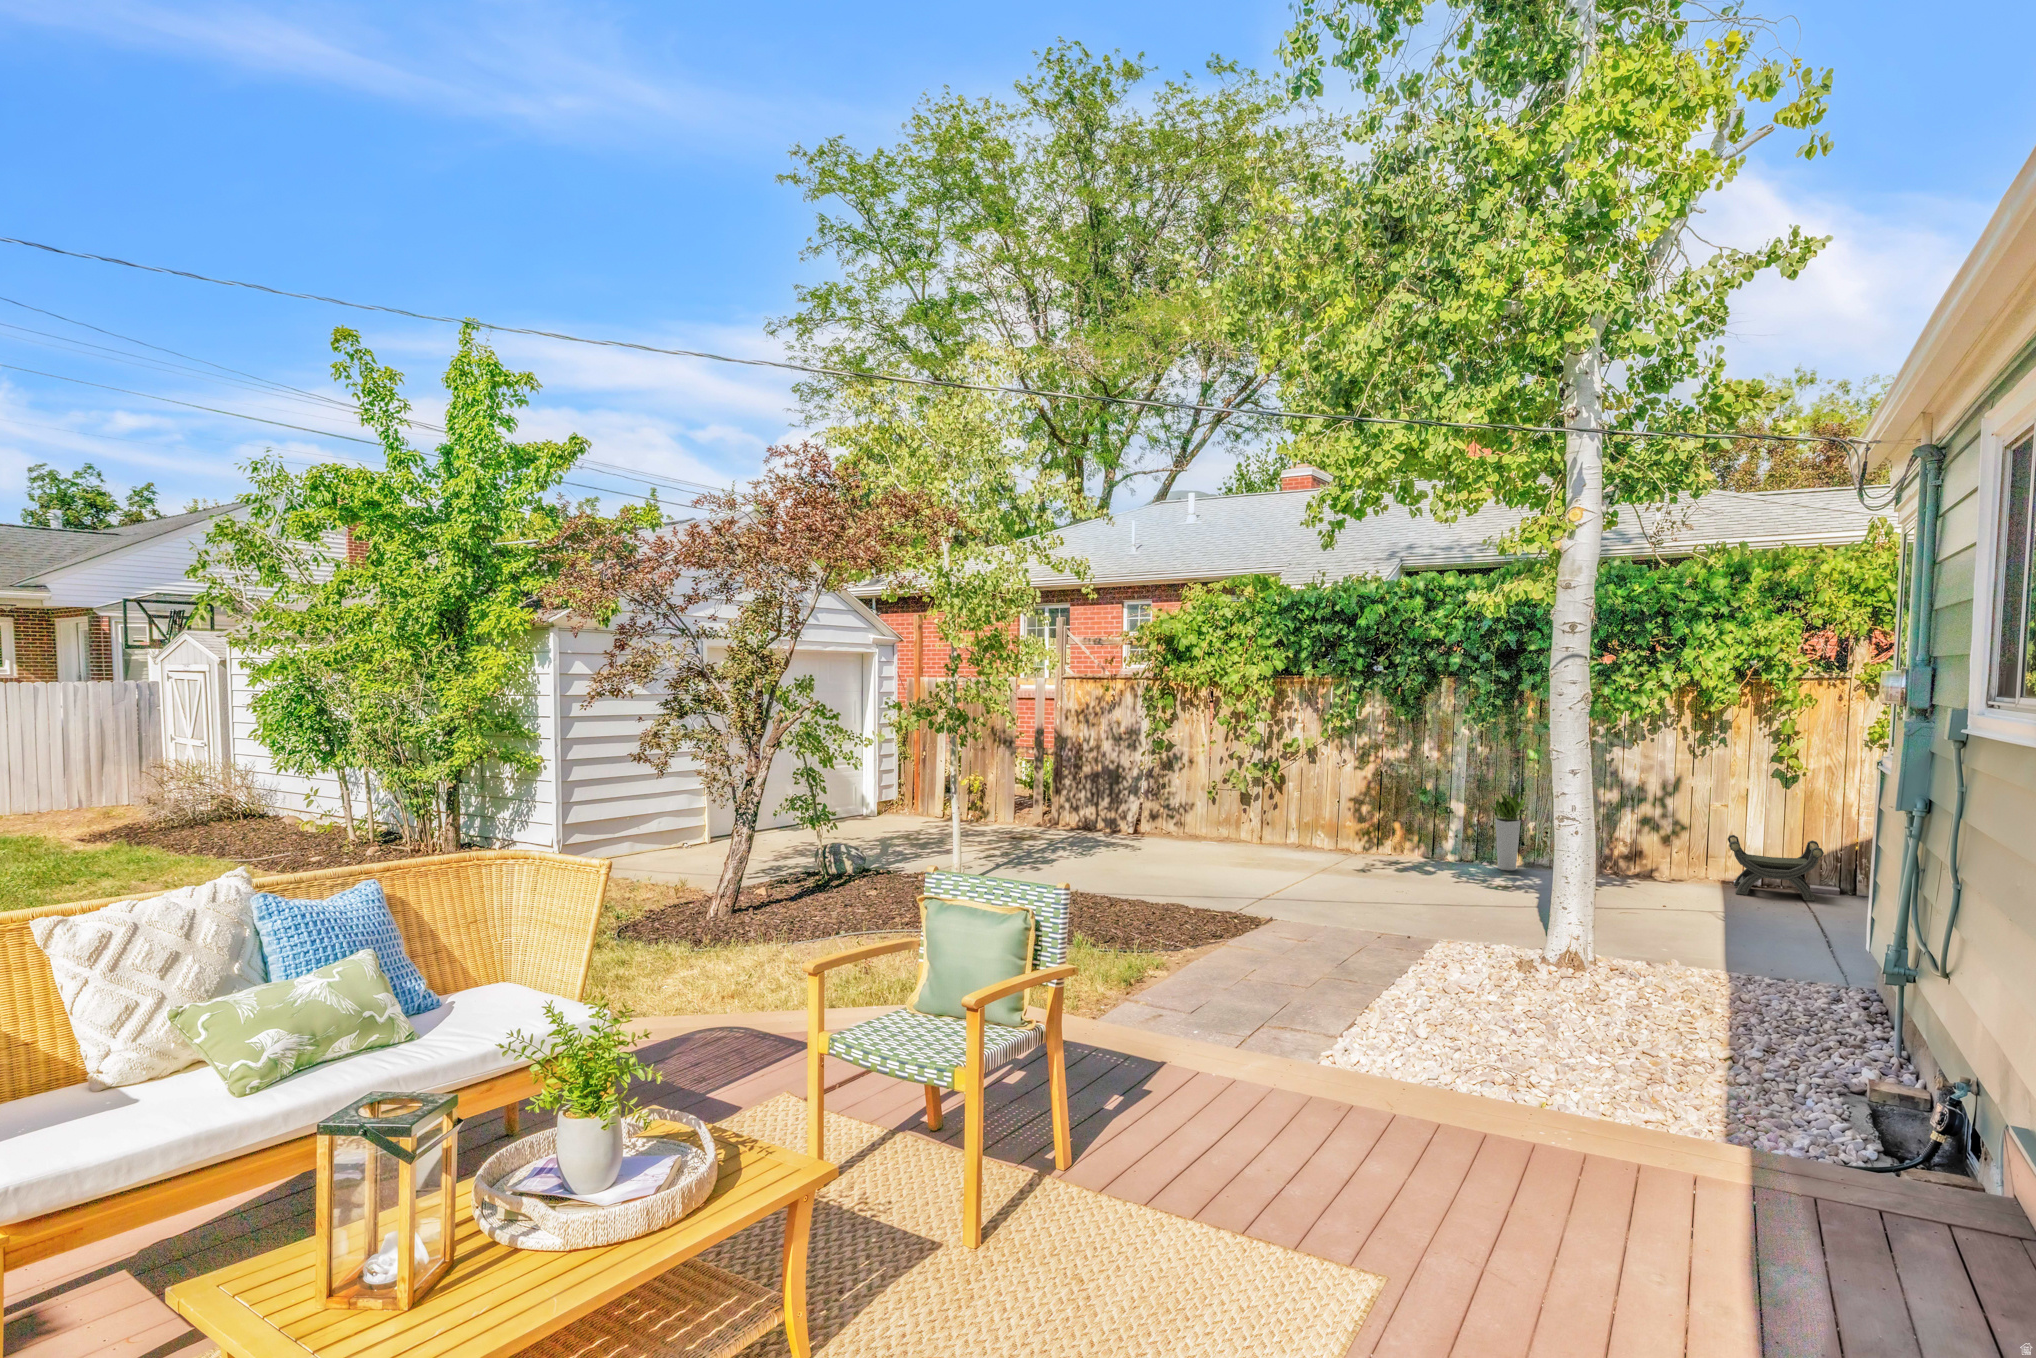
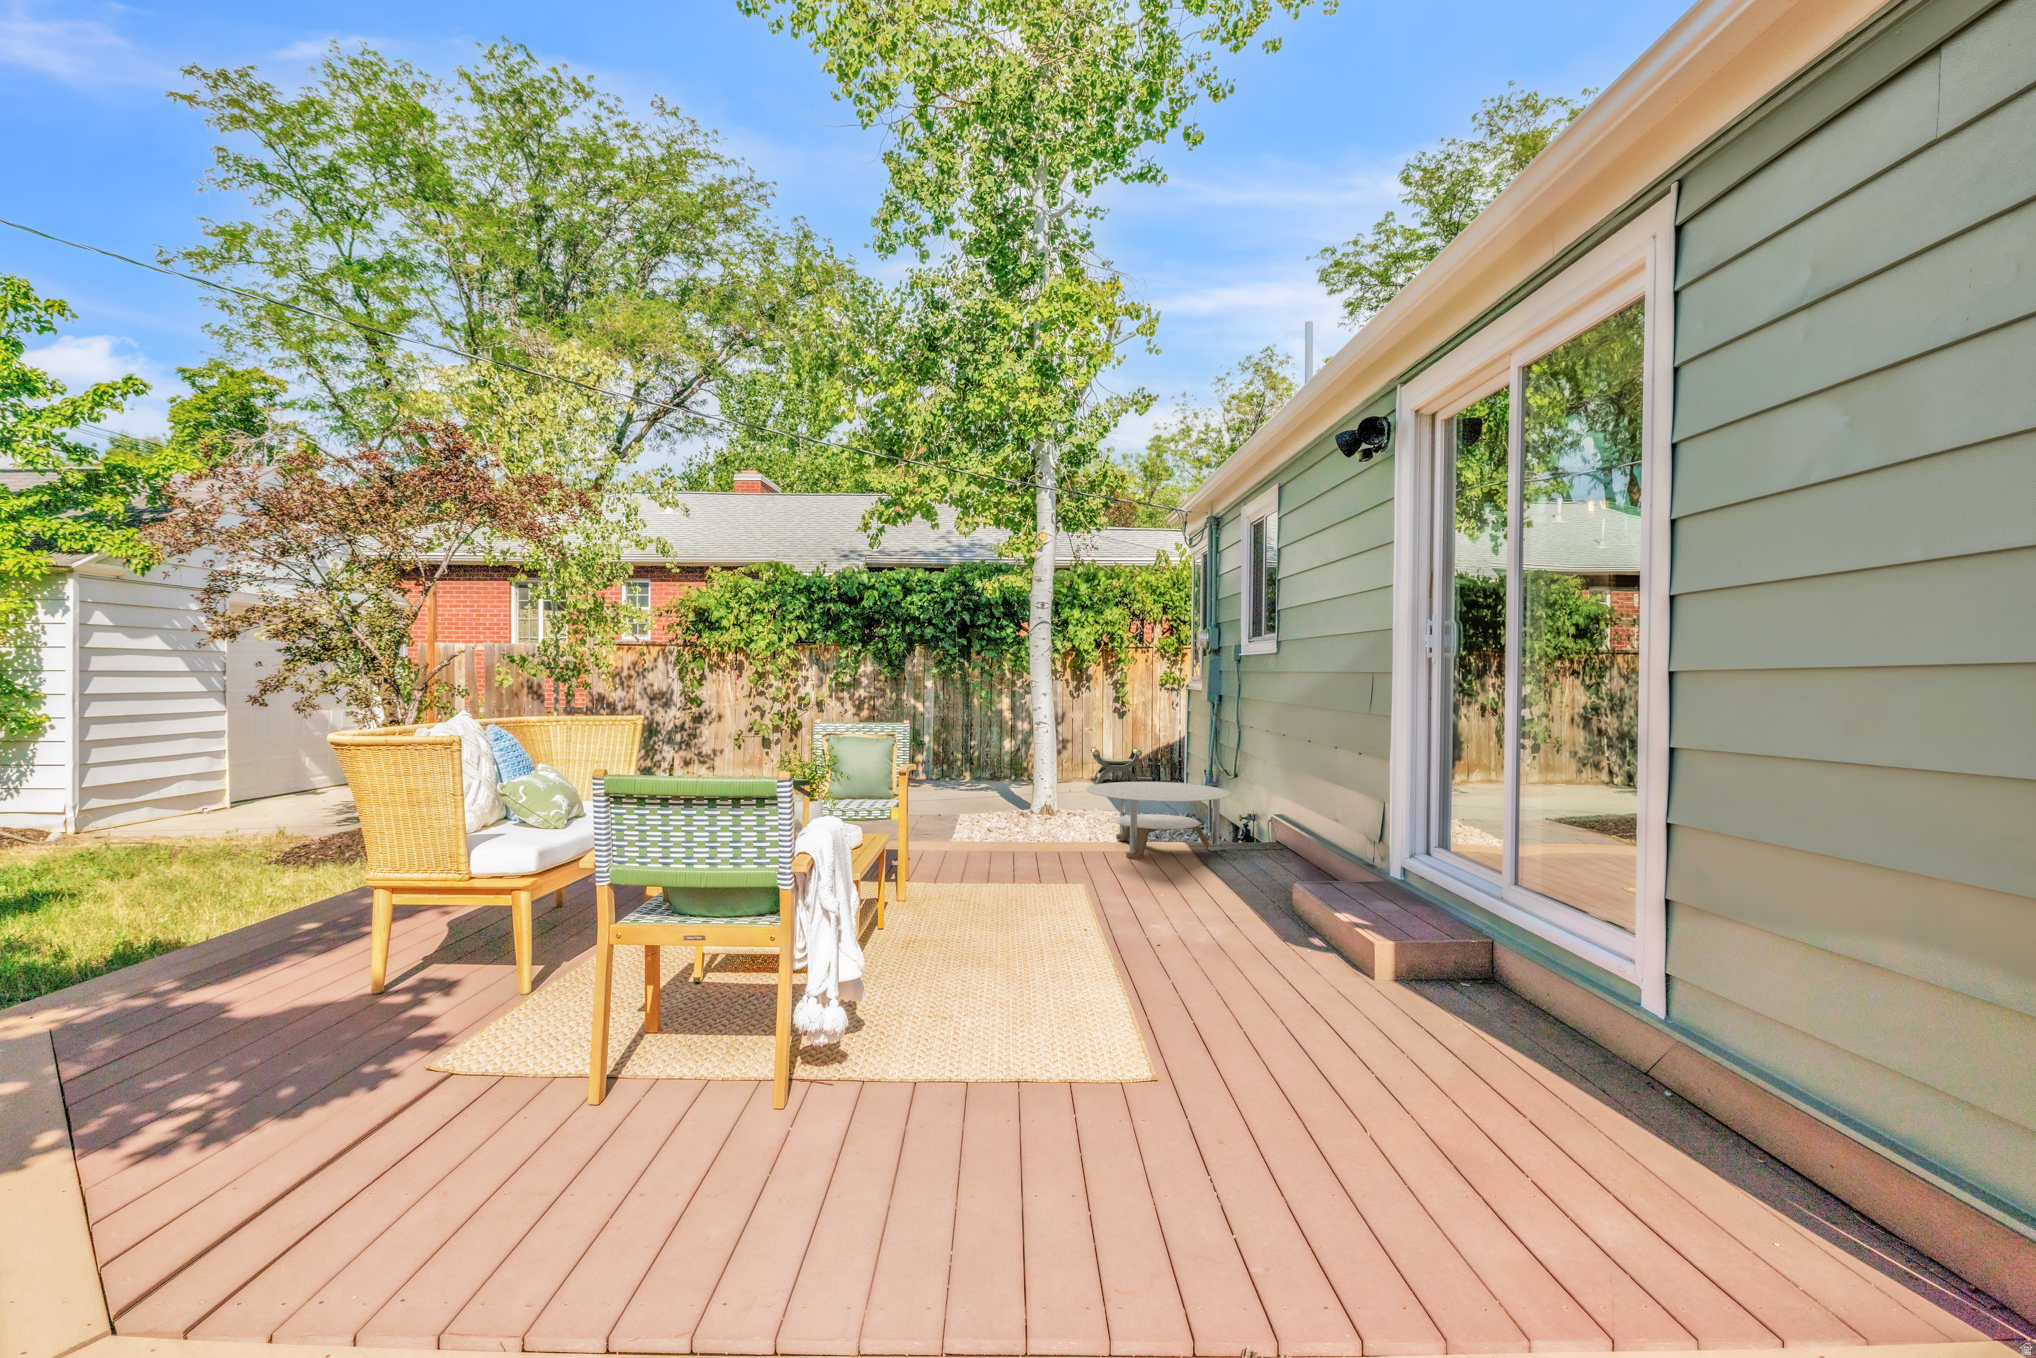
planter: present [1491,792,1526,870] -> none [947,725,974,781]
round table: none [1610,942,1937,1115] -> present [1086,782,1231,859]

